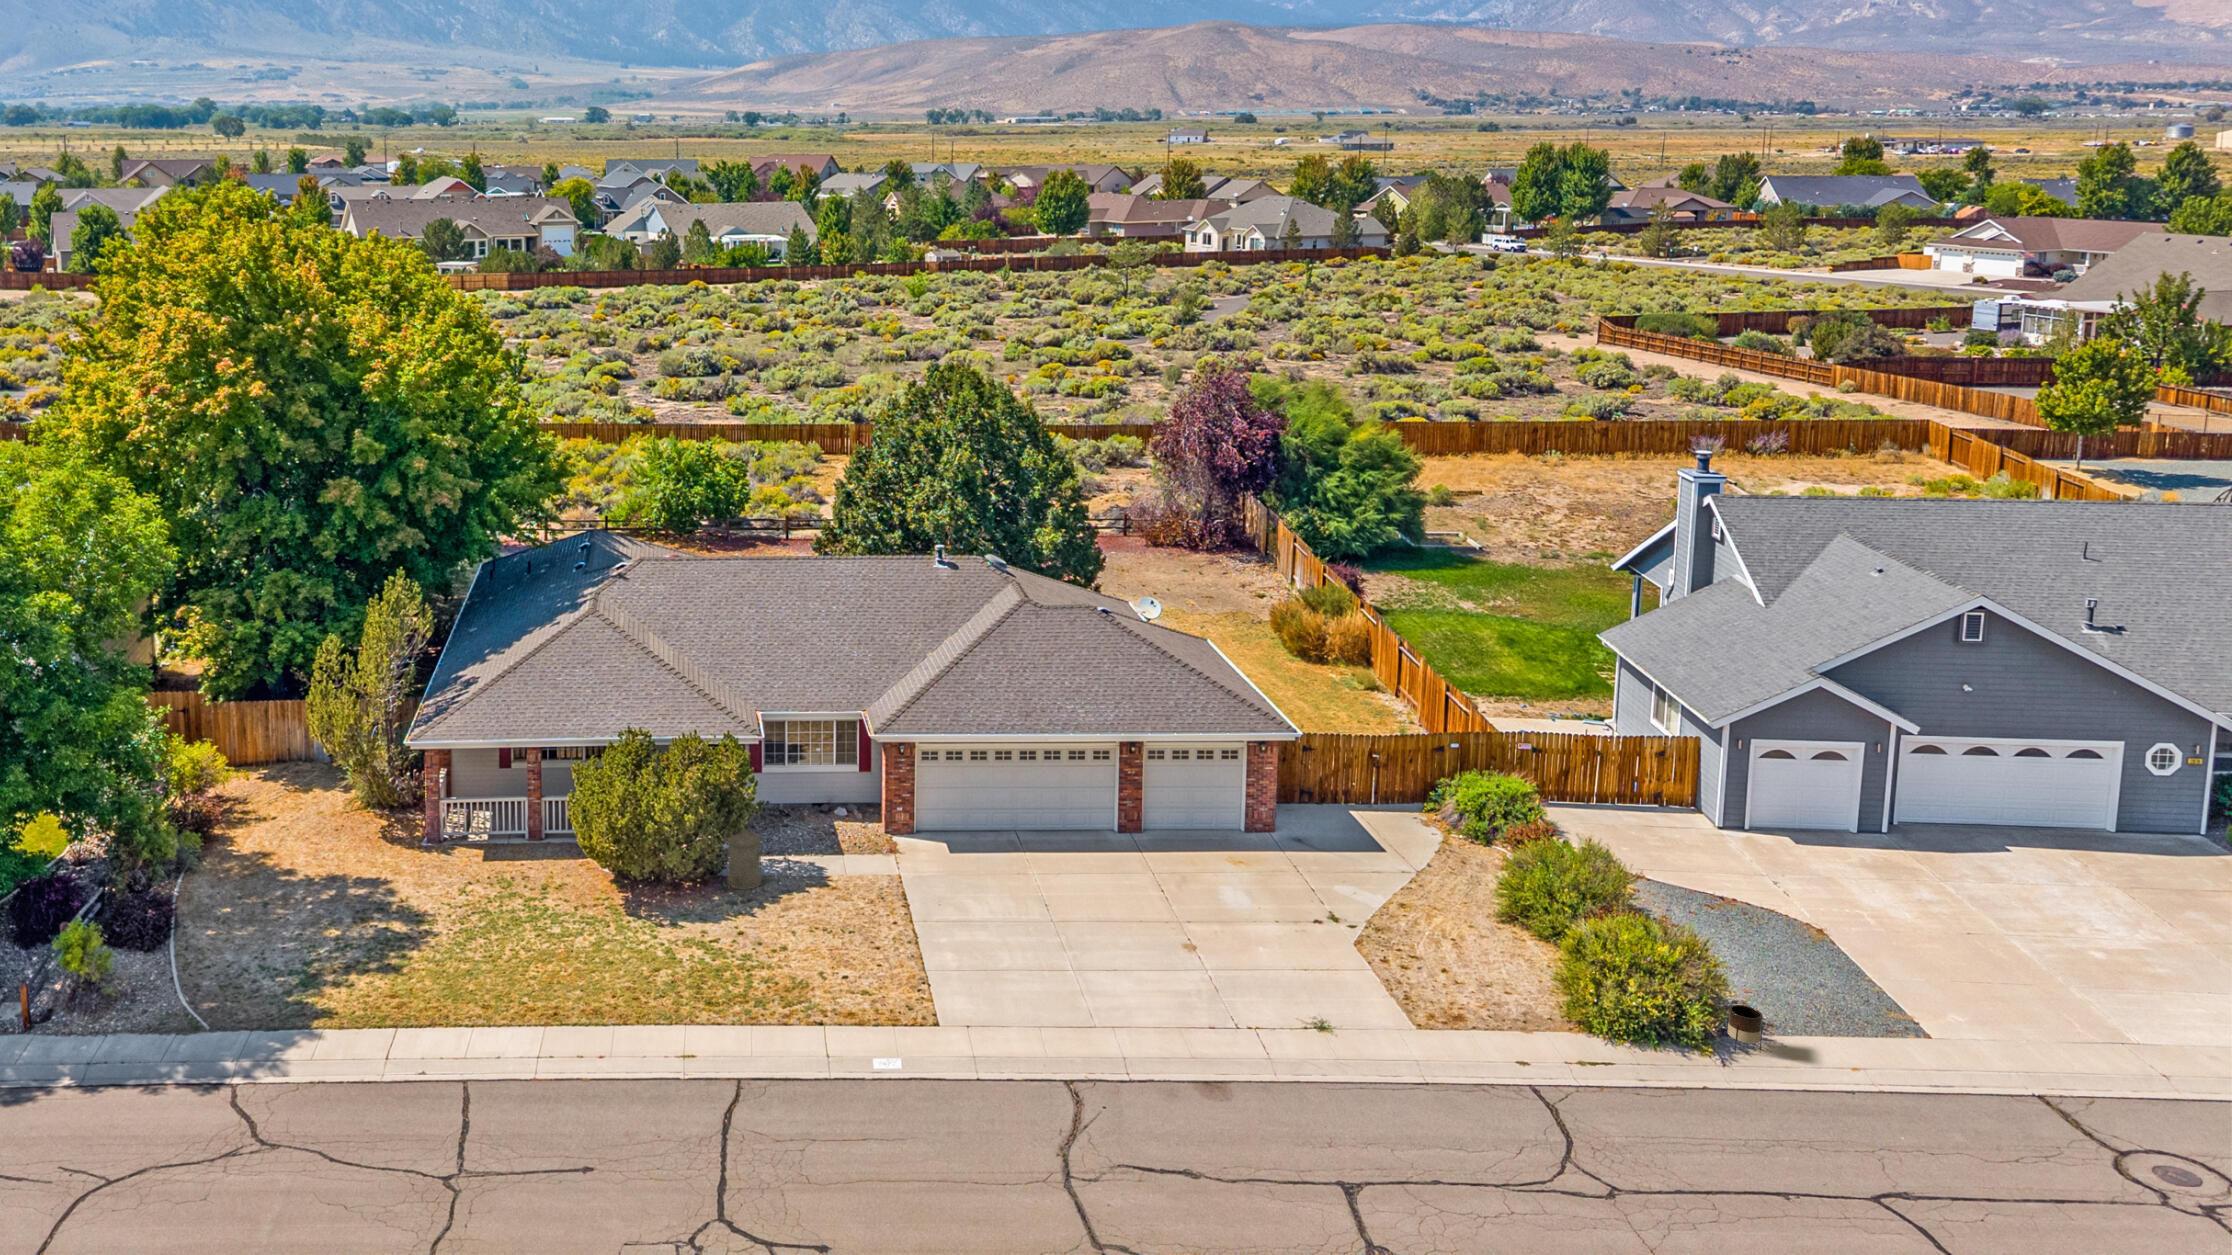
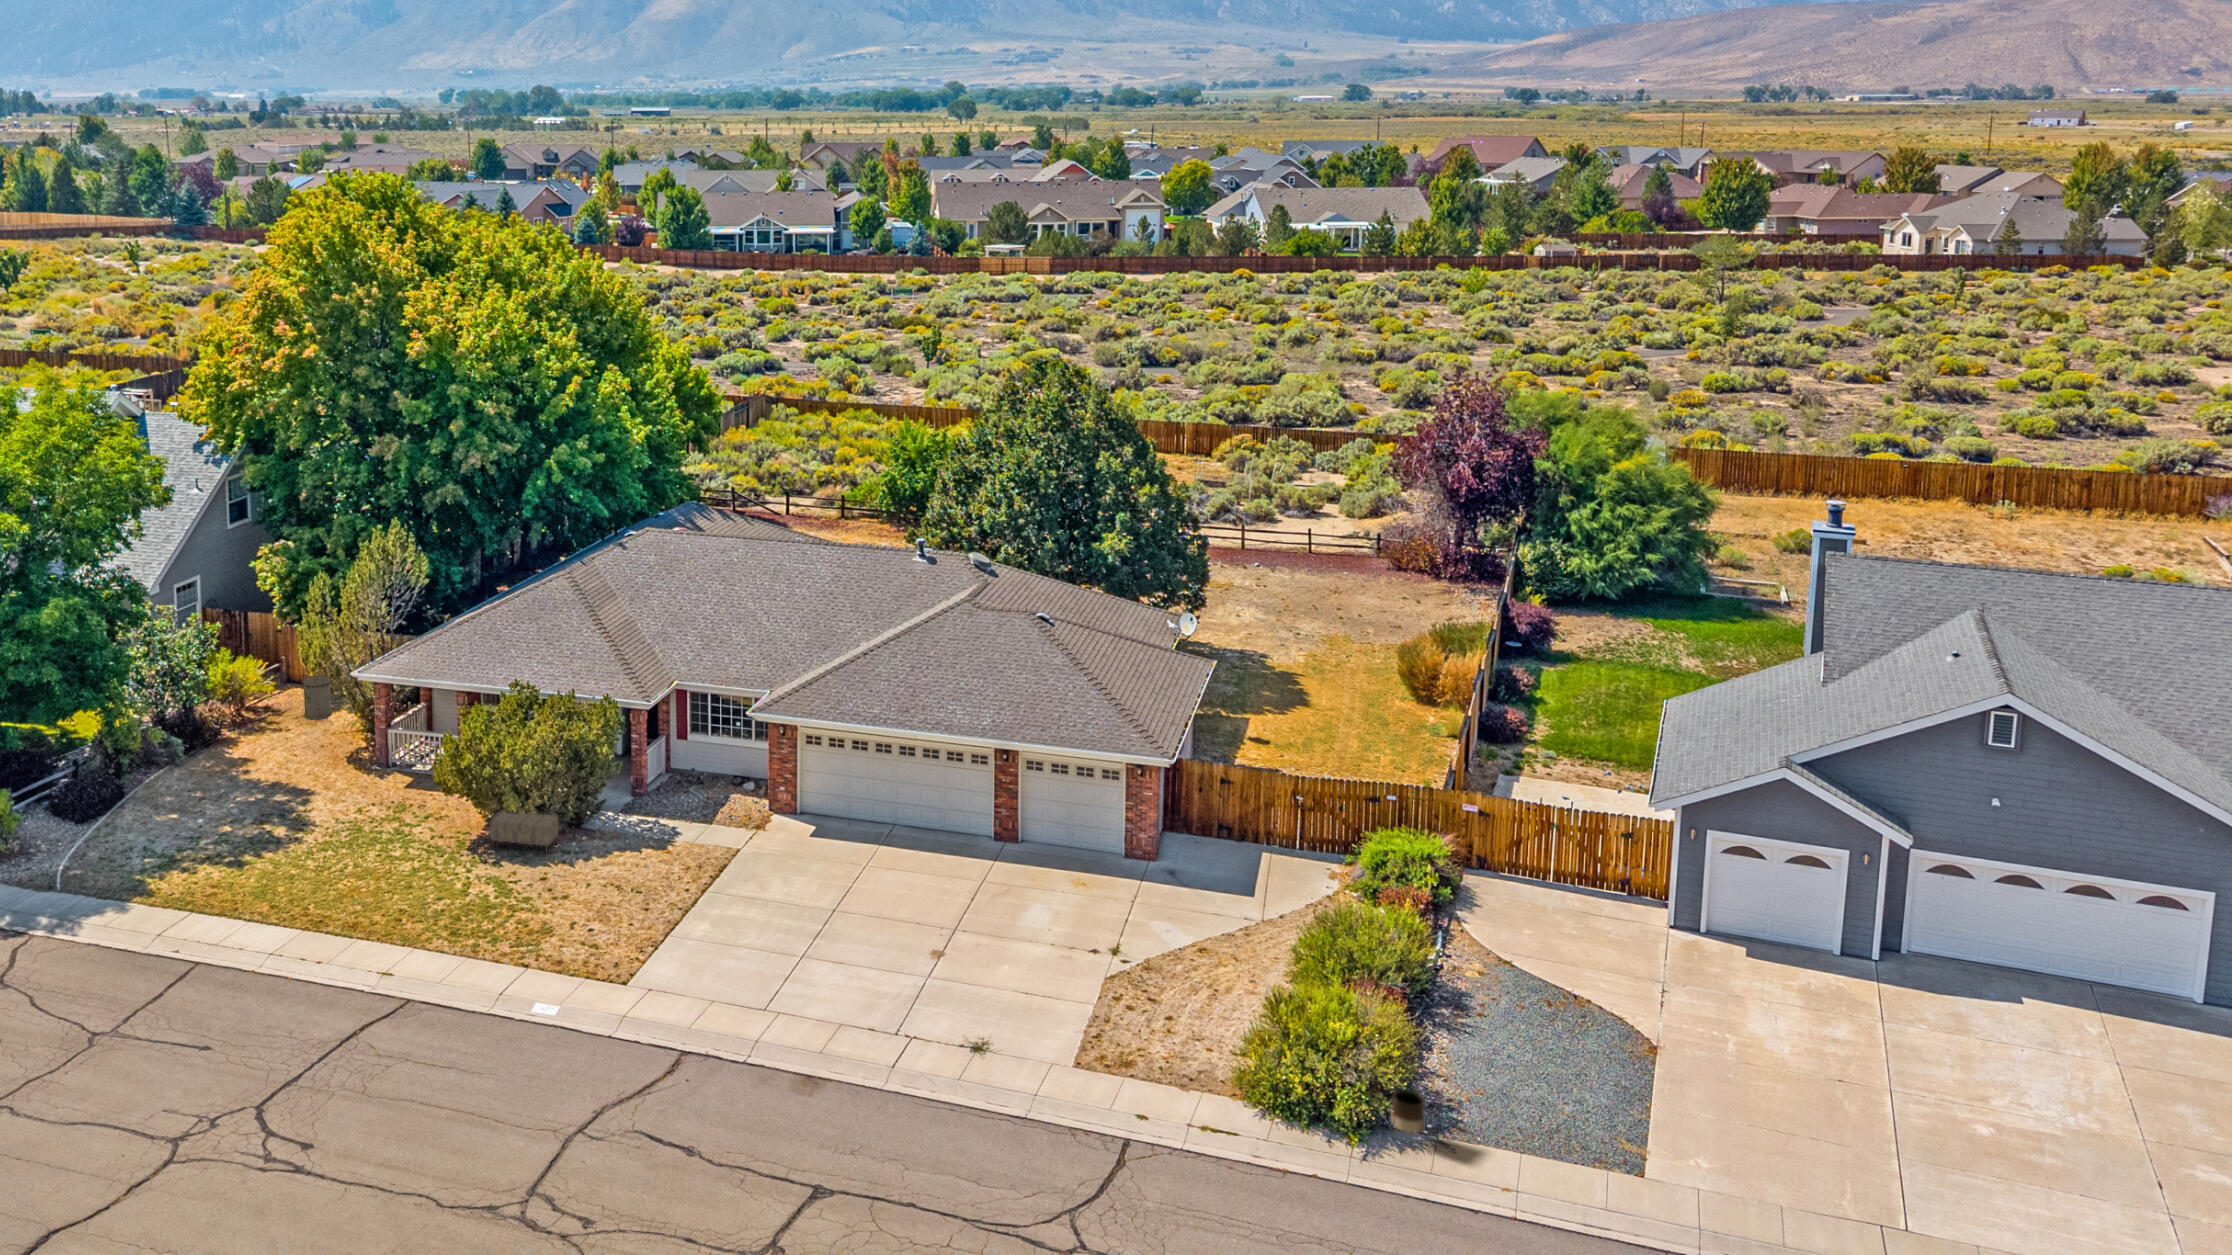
trash can: present [726,831,761,890] -> present [303,676,332,720]
bench: none [655,863,723,907] -> present [489,812,559,853]

